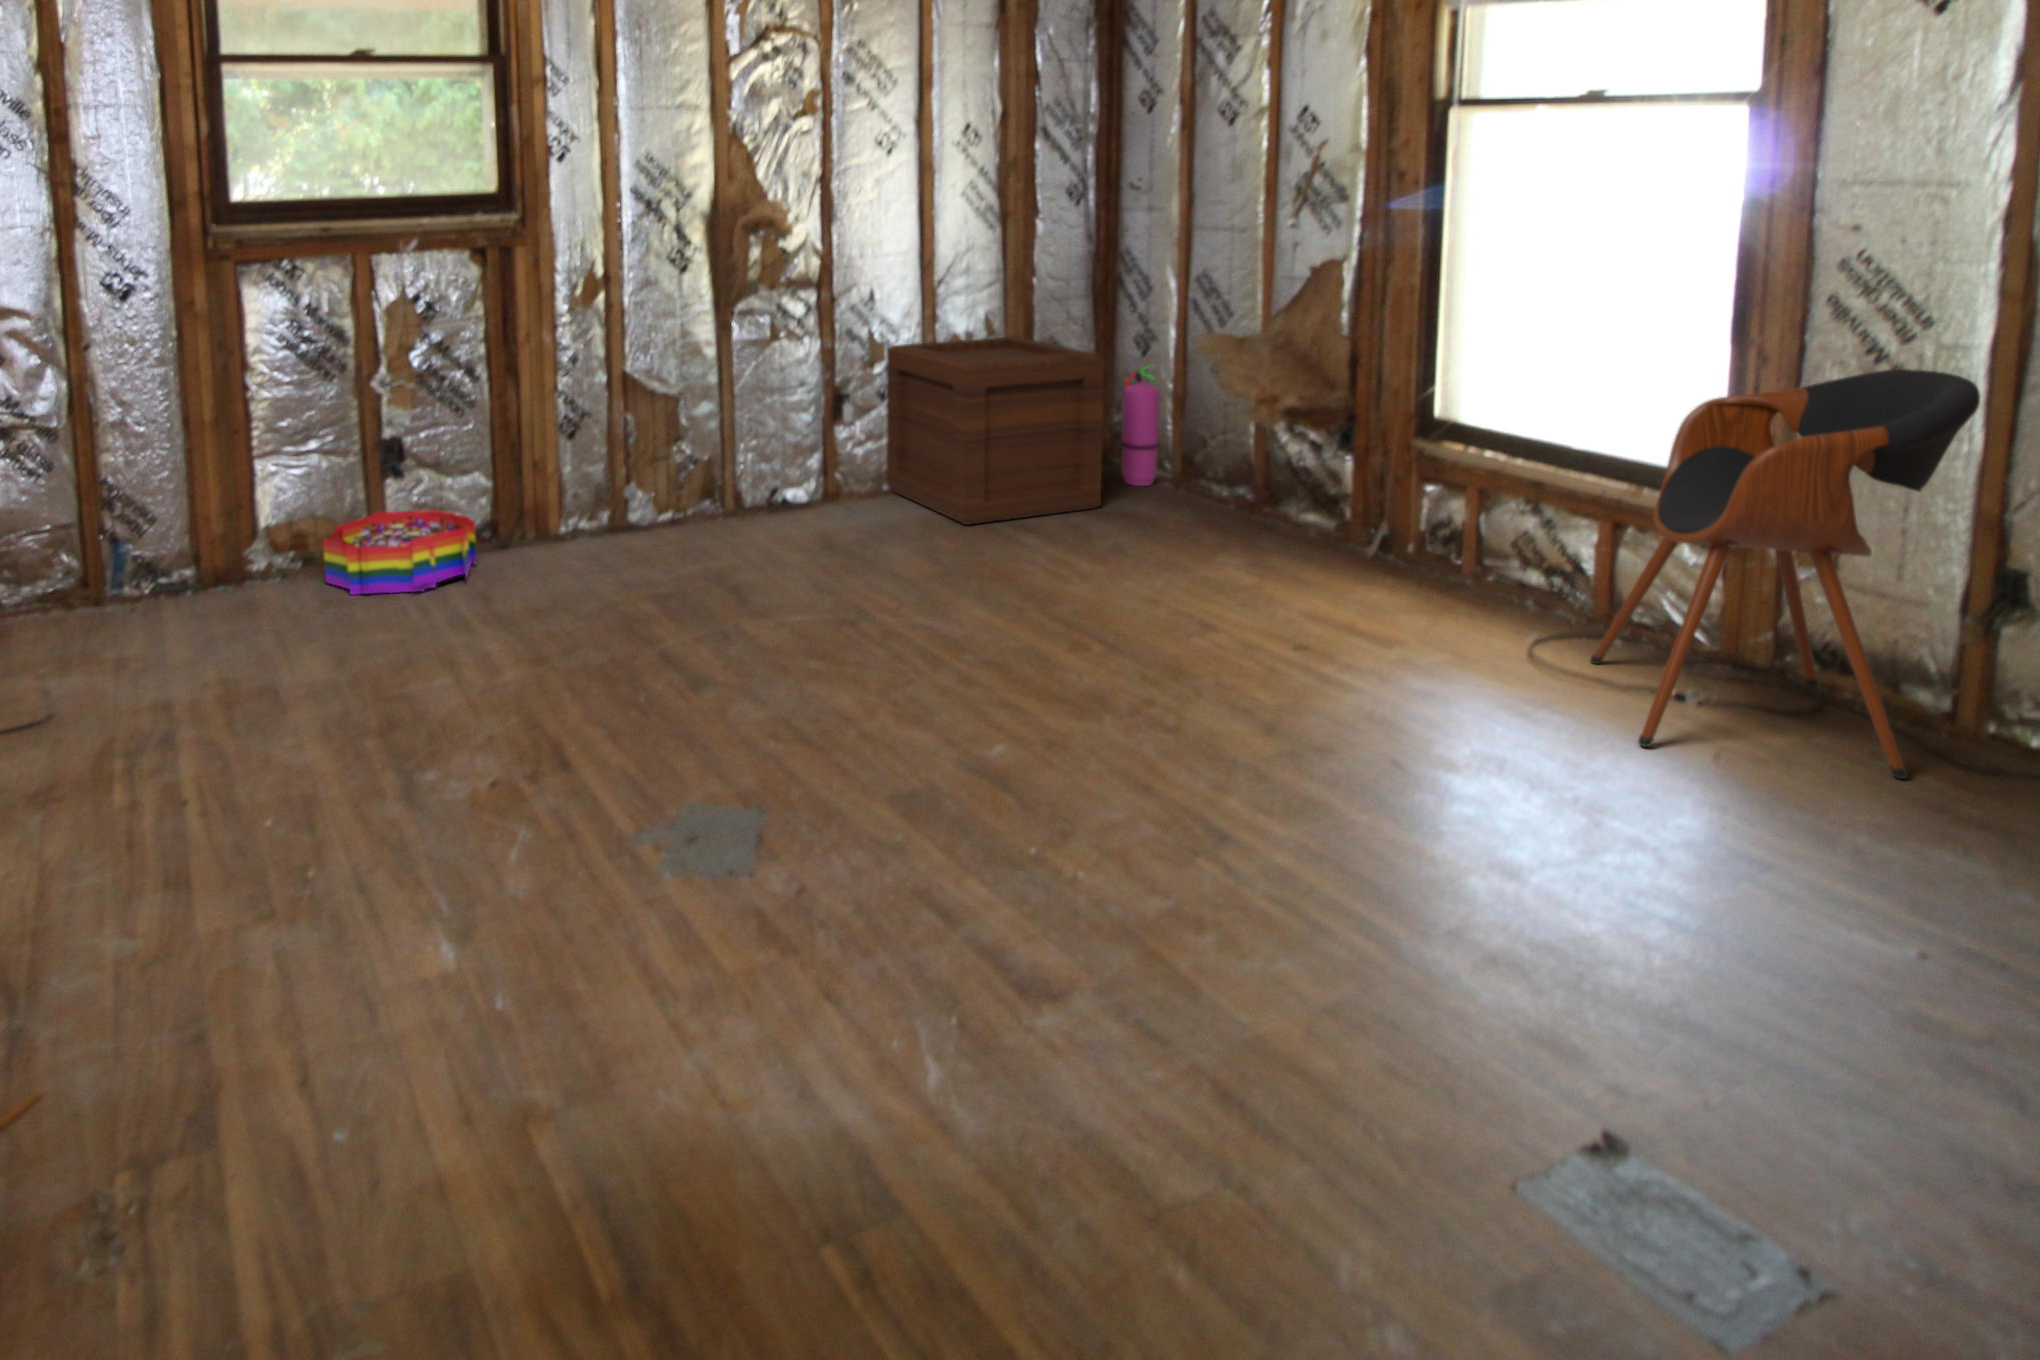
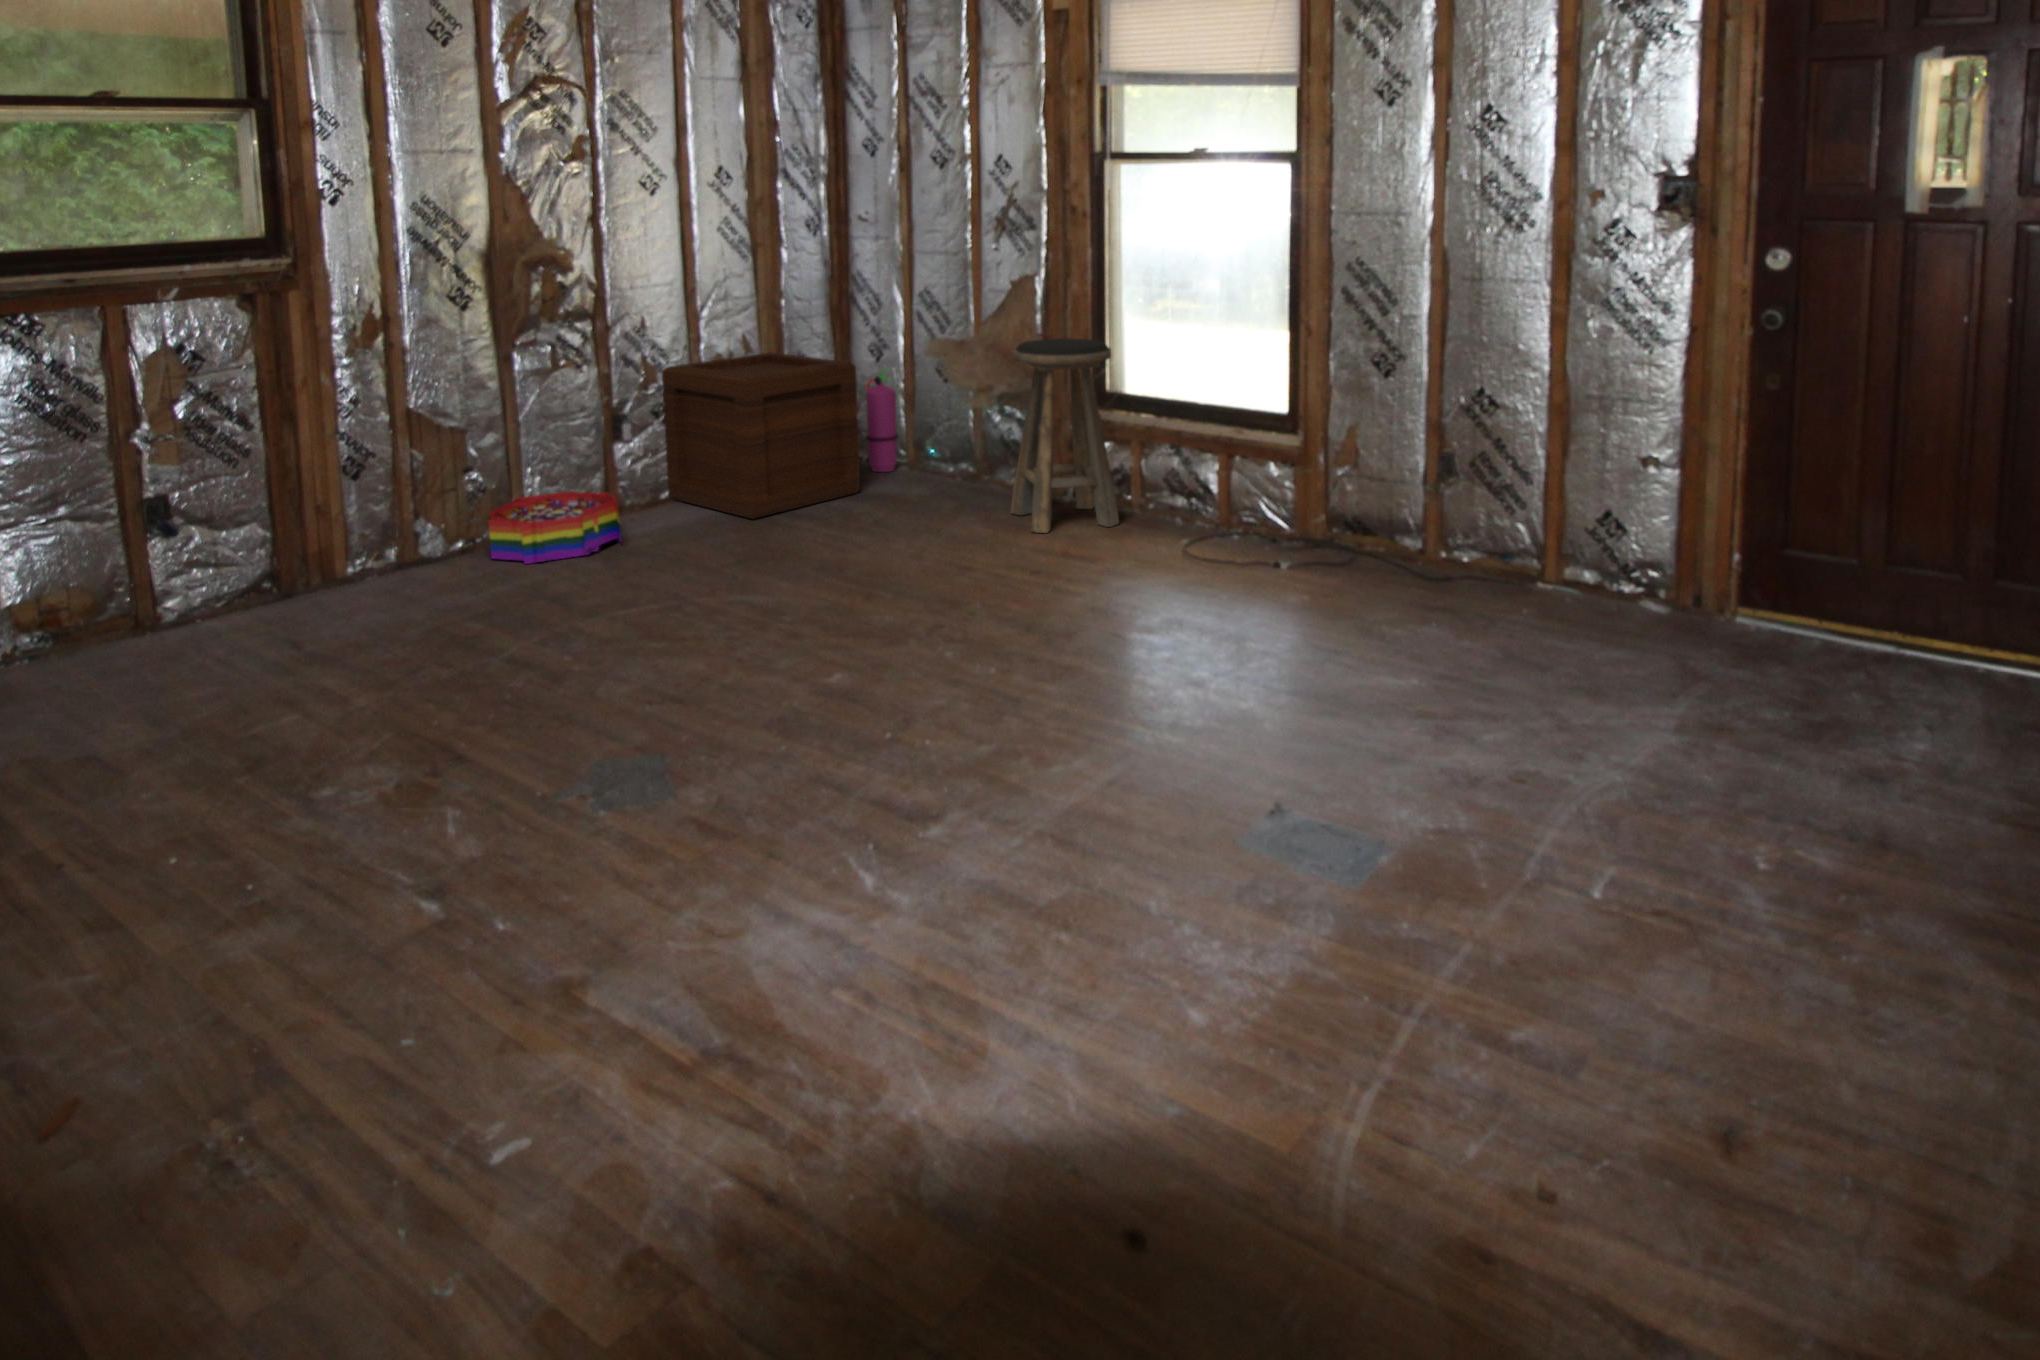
stool: none [1282,342,1438,596] -> present [1011,338,1119,533]
chair: present [1590,369,1980,779] -> none [1227,334,1426,600]
storage bin: present [323,510,476,594] -> present [489,491,622,564]

